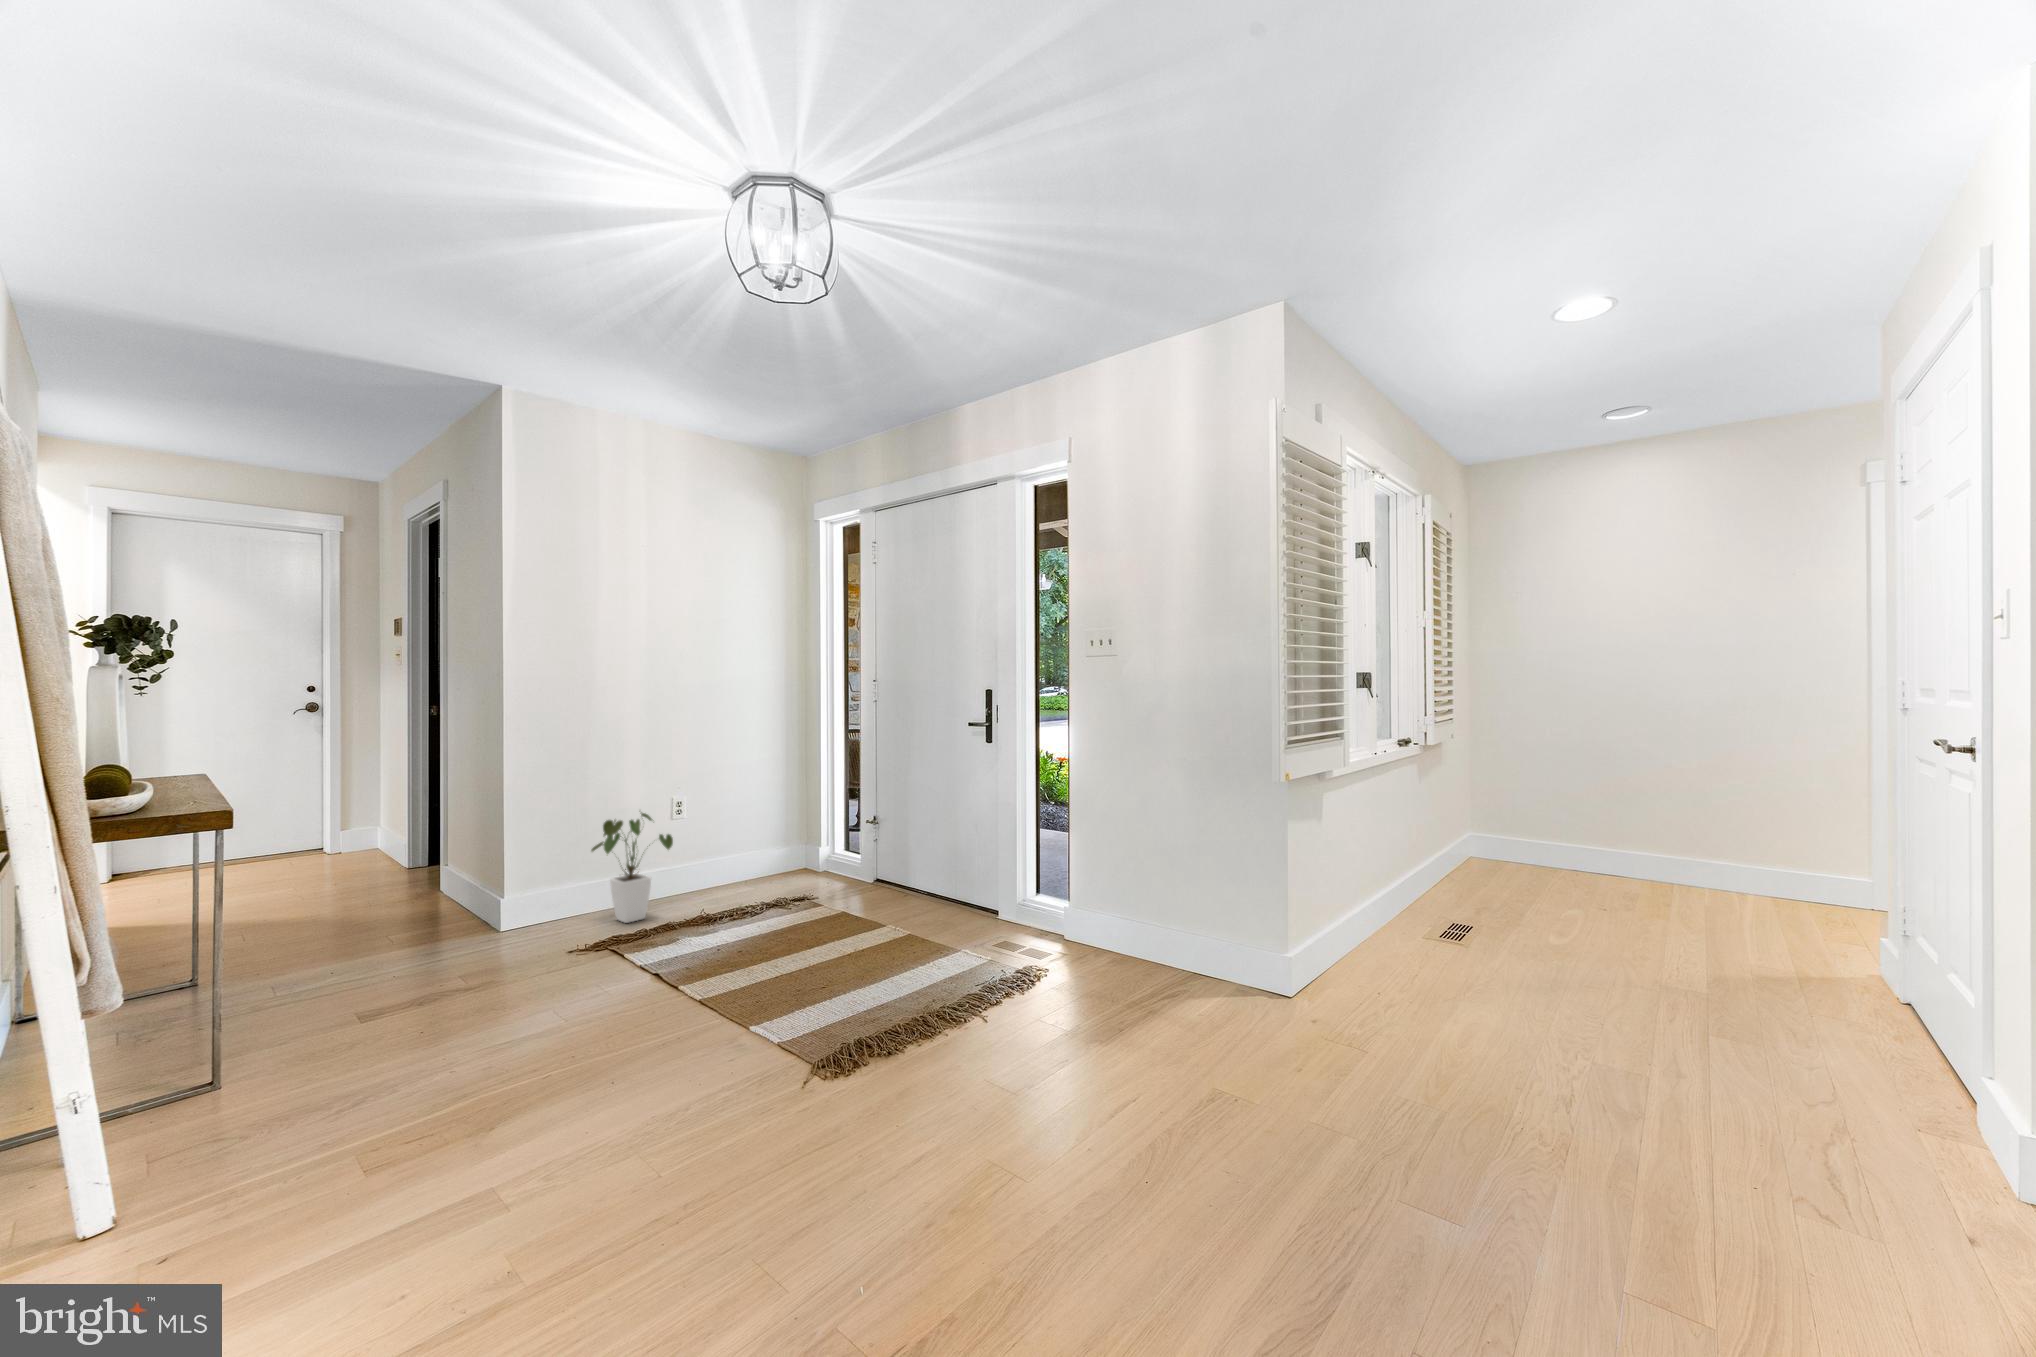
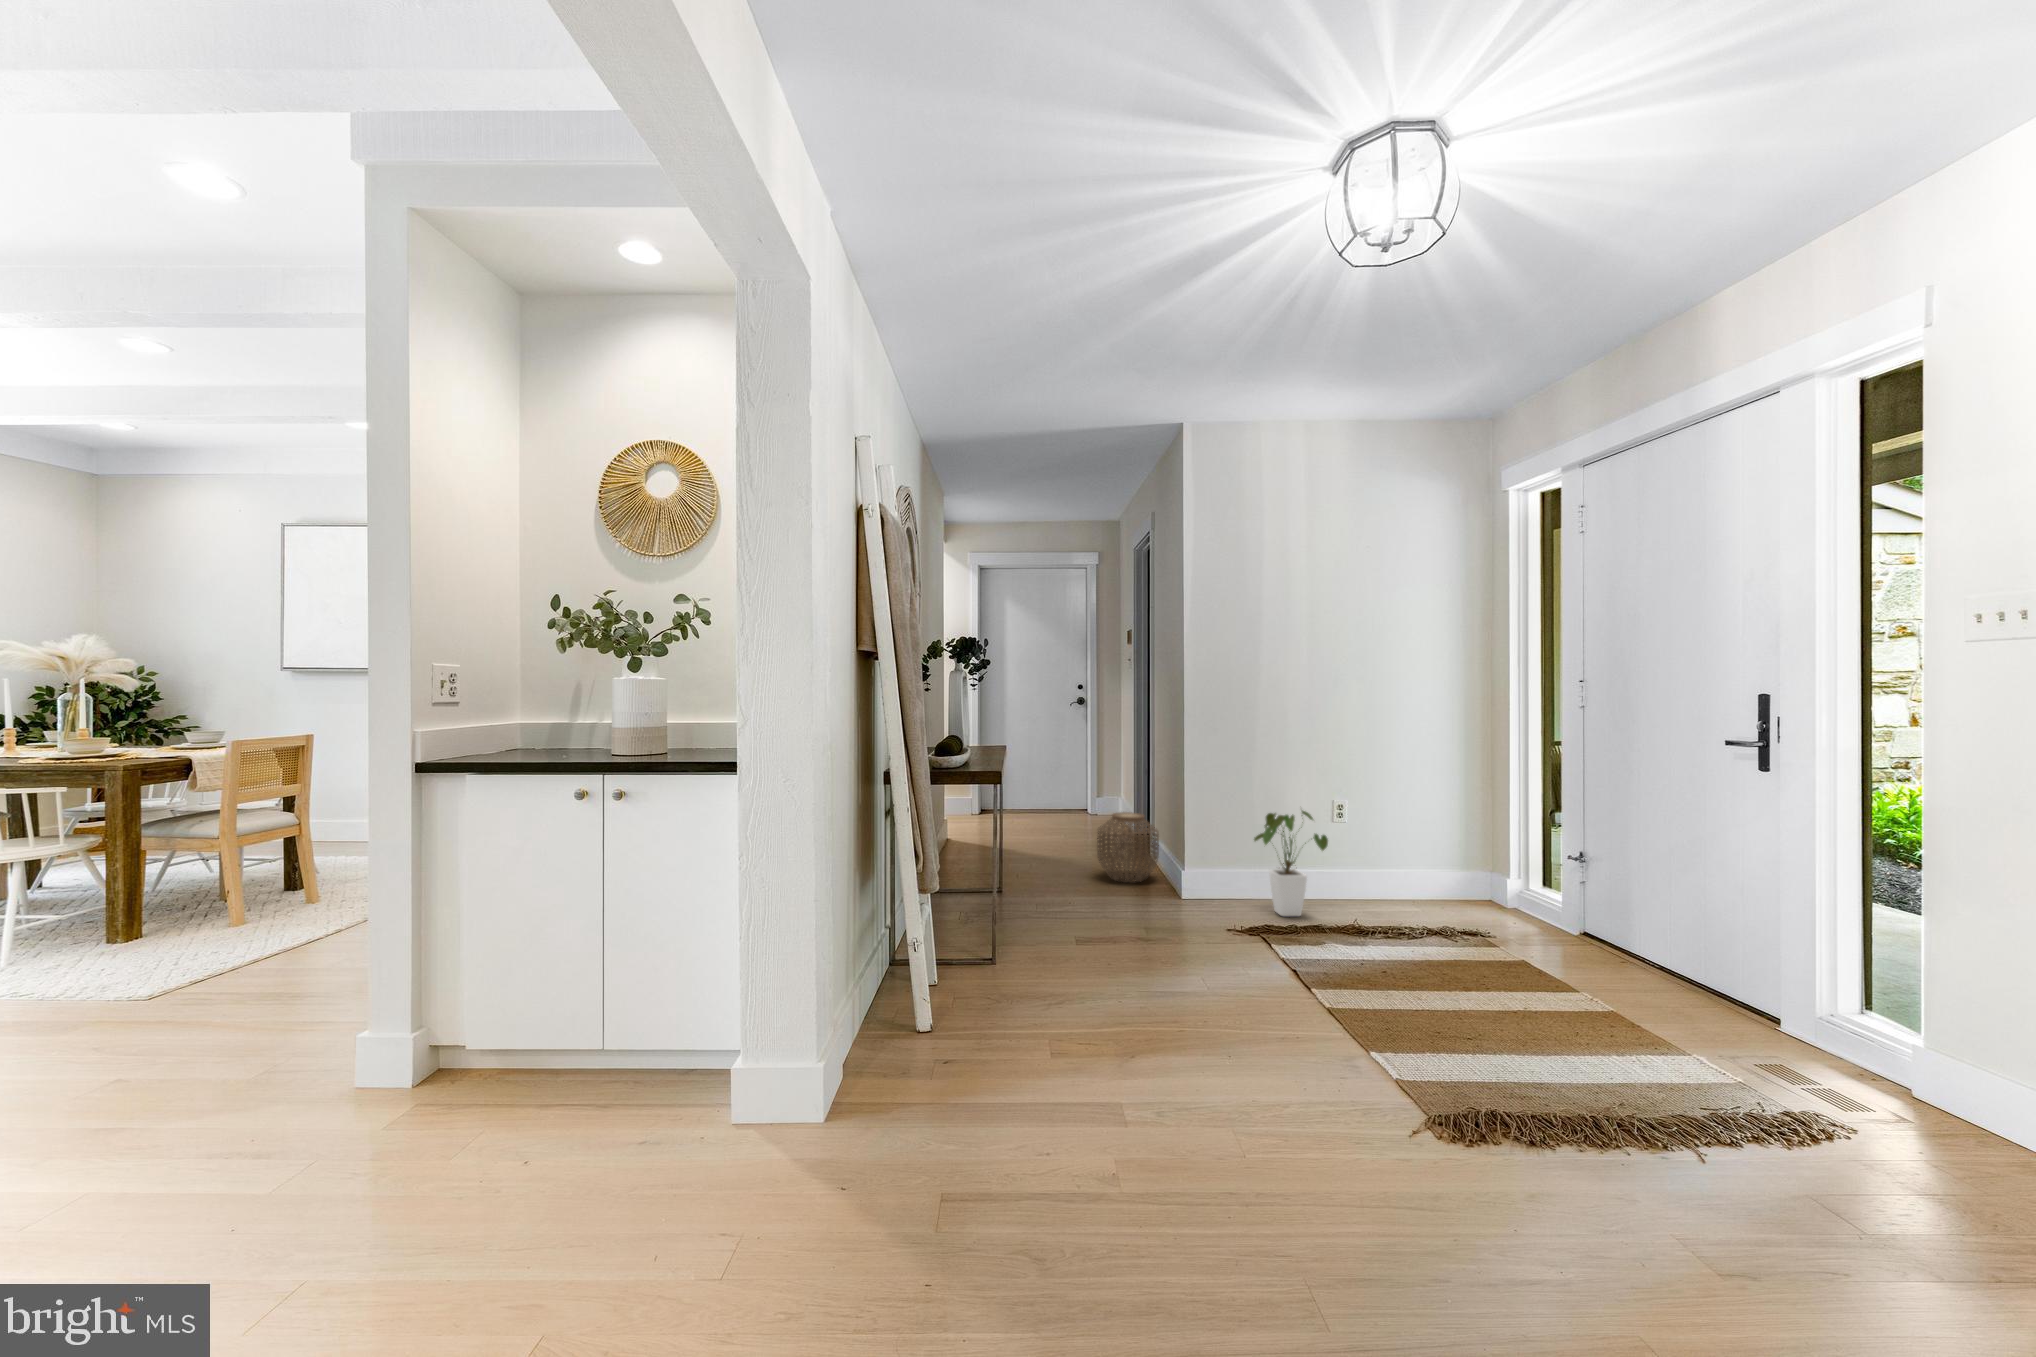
woven basket: none [375,843,466,928] -> present [1097,812,1159,883]

